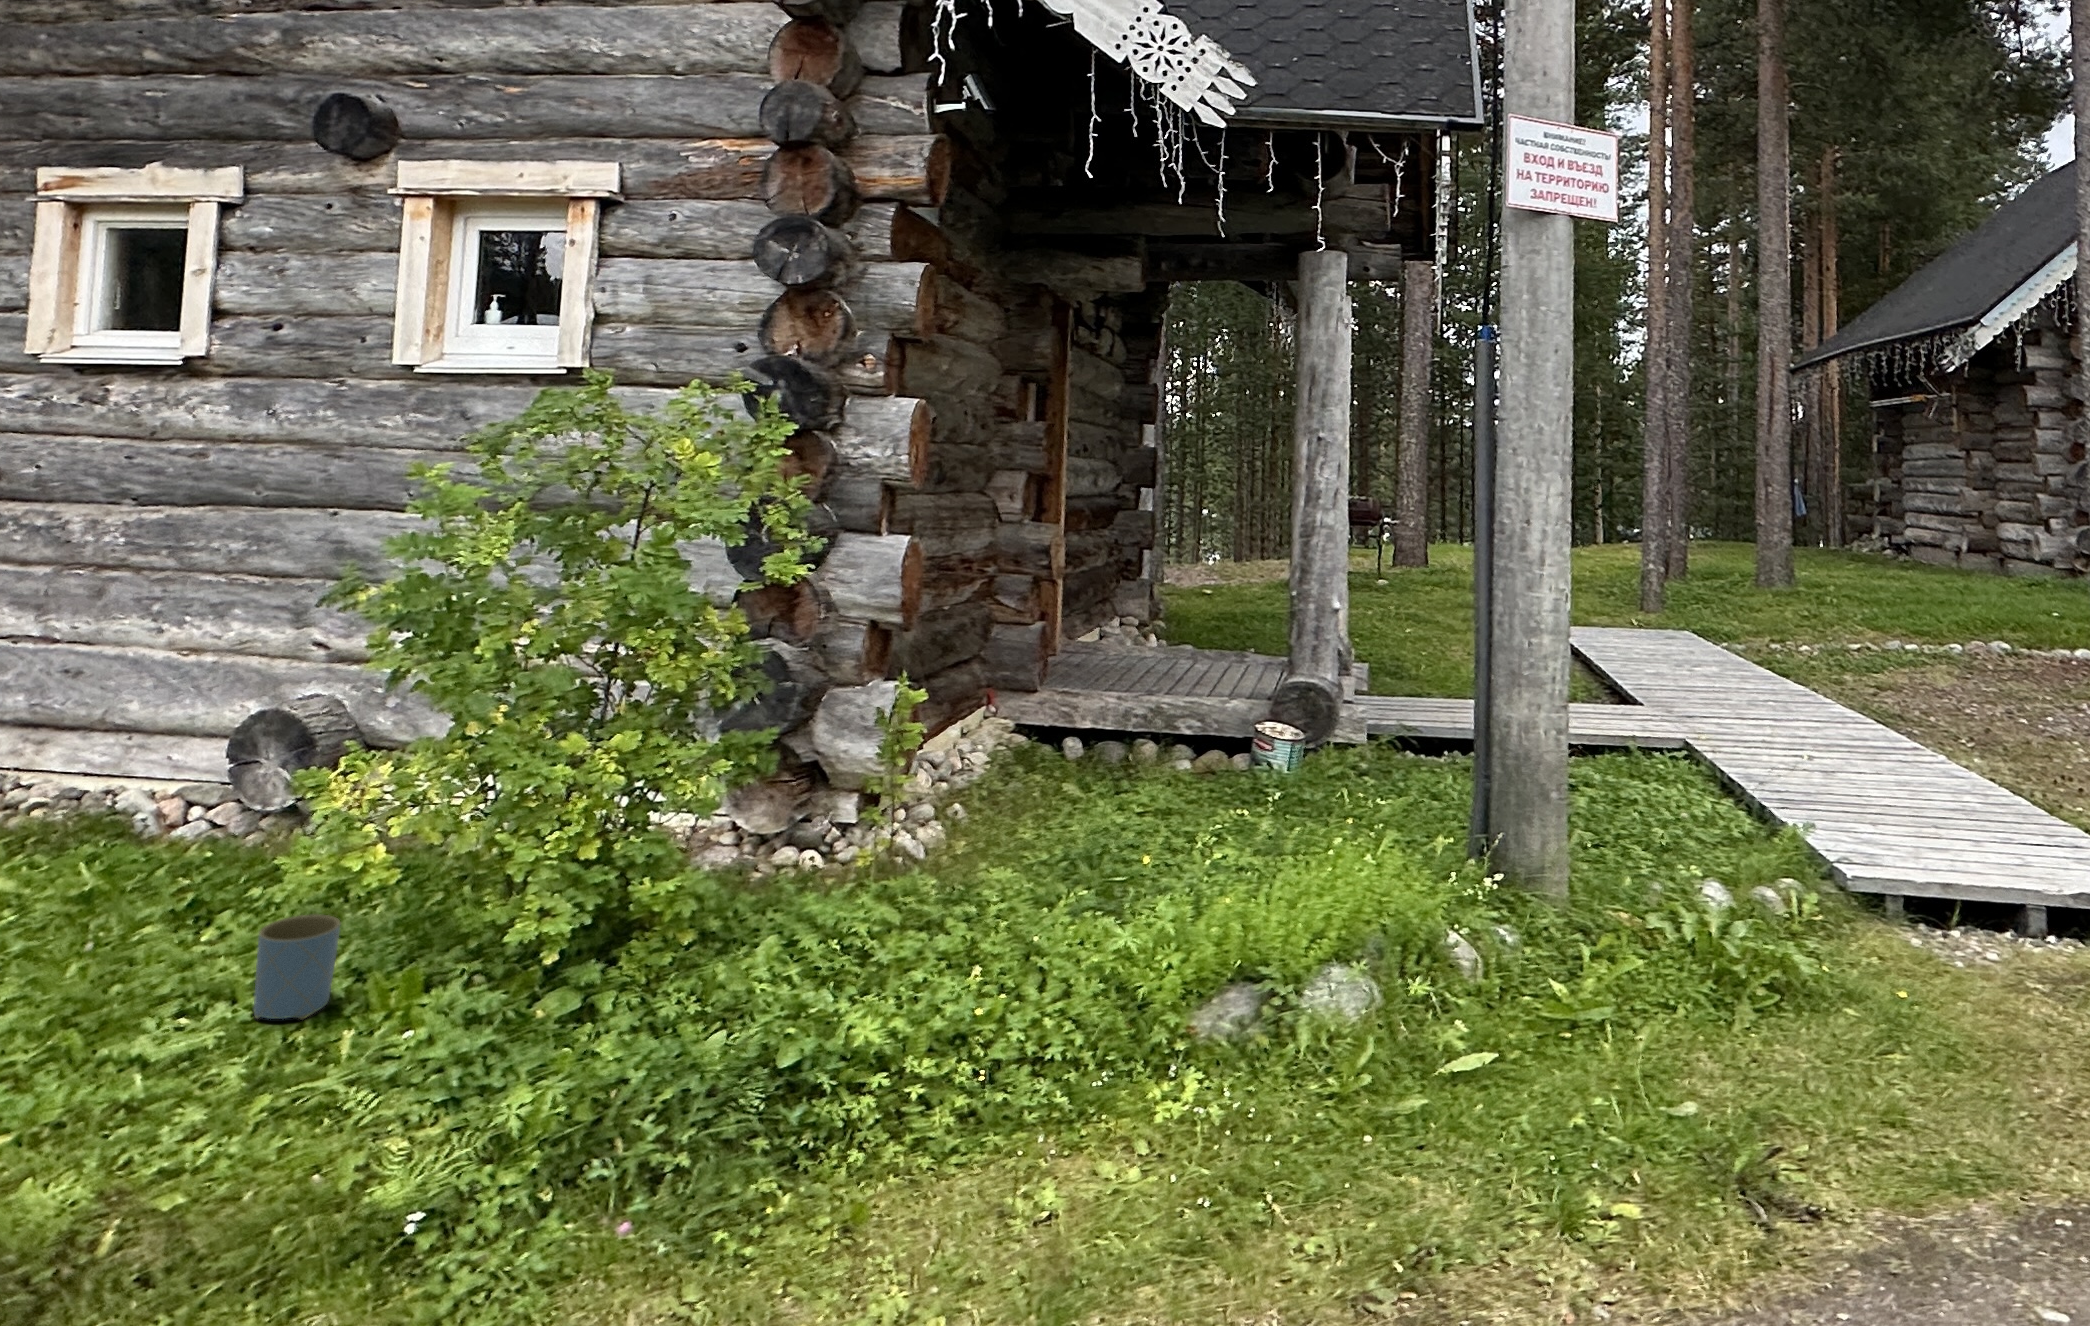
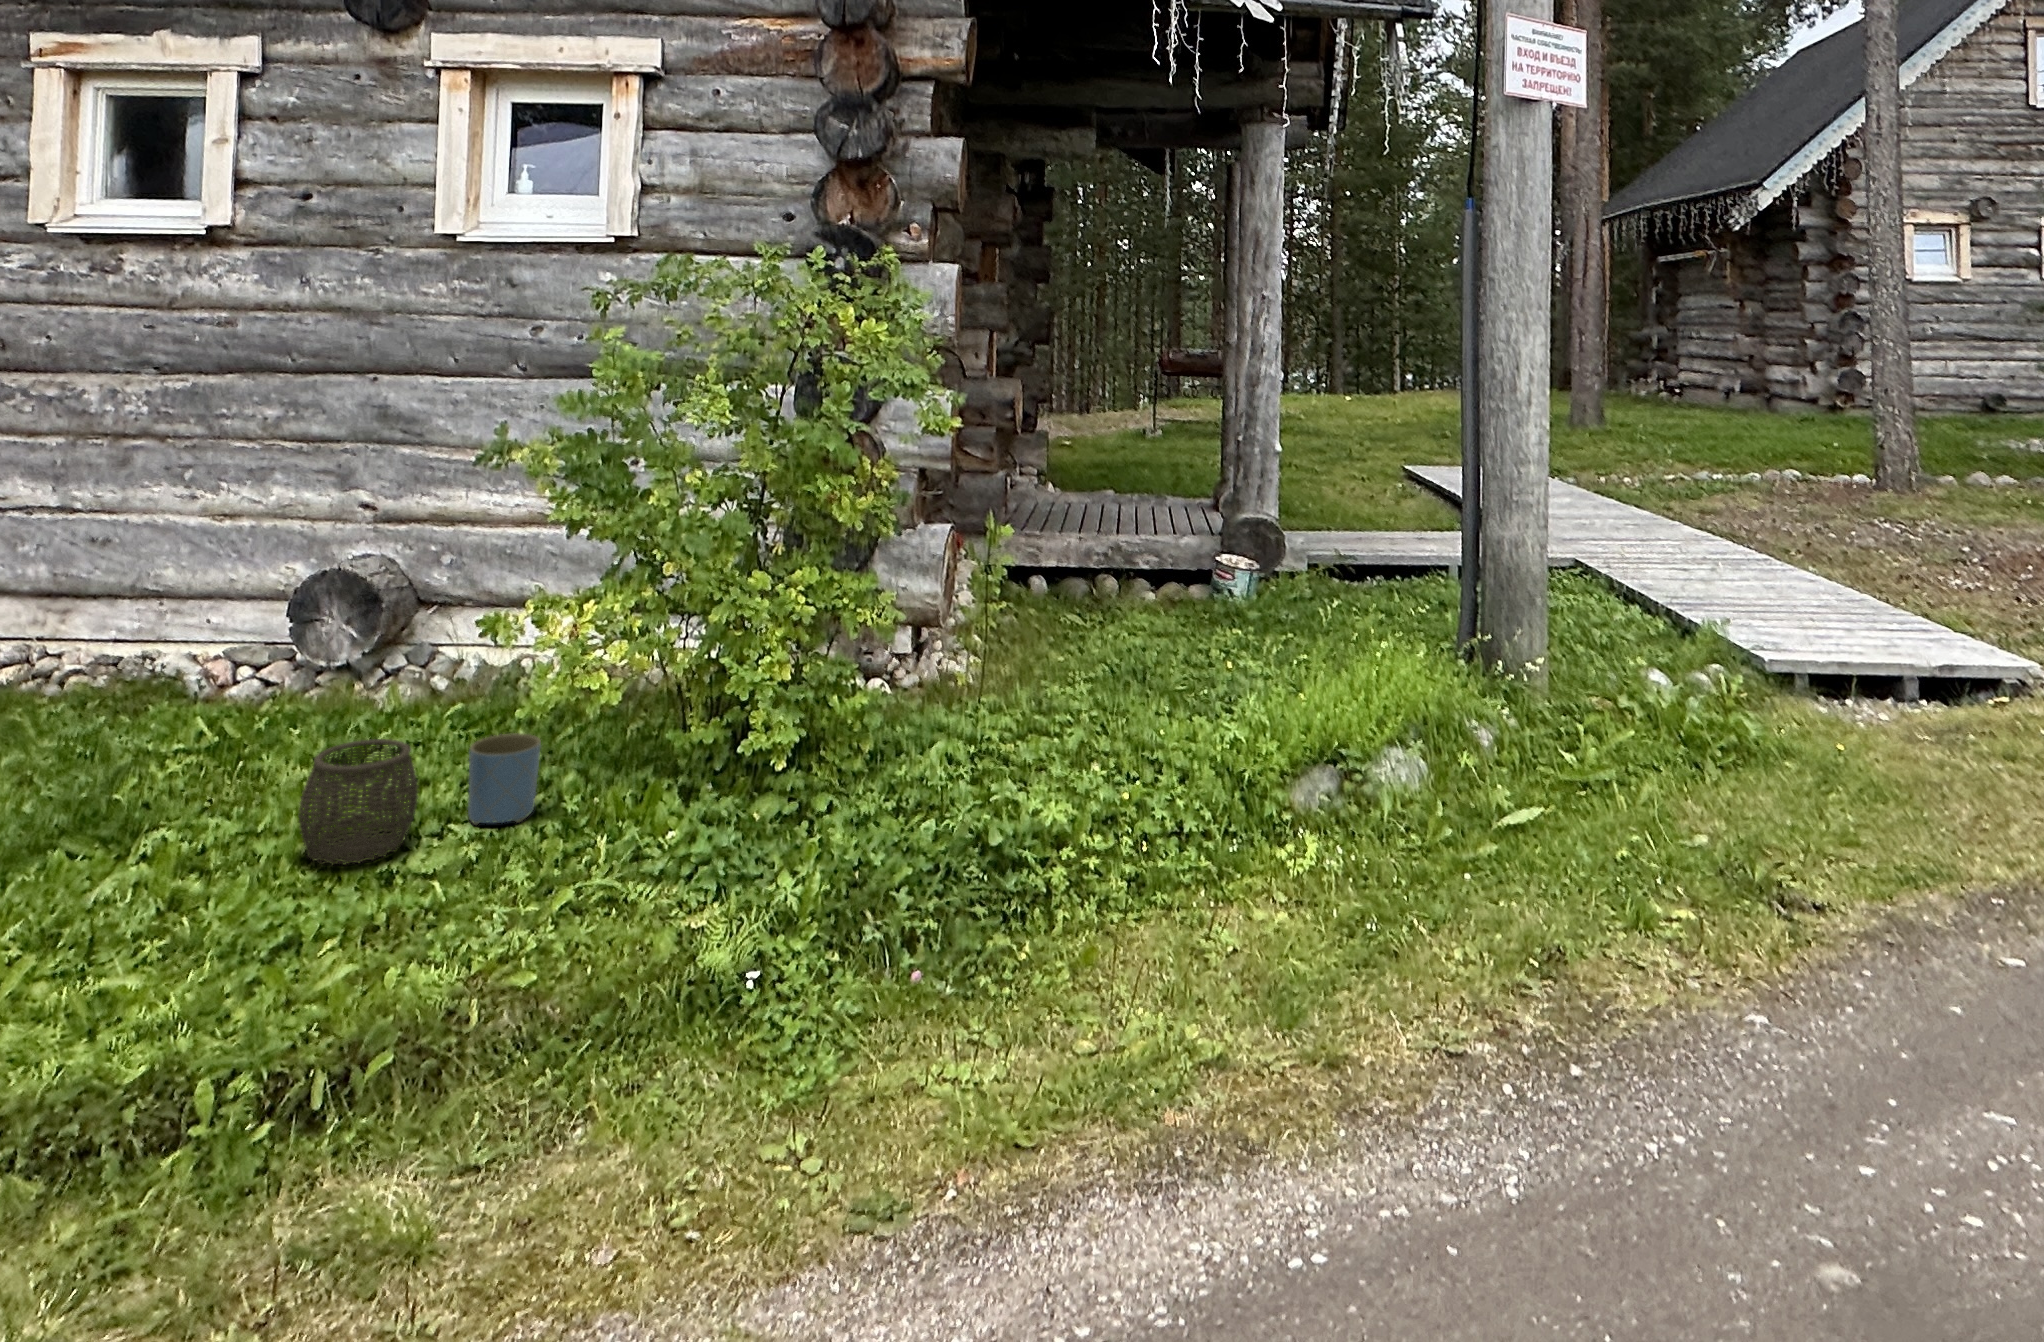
woven basket: none [54,914,193,1060] -> present [299,739,418,865]

